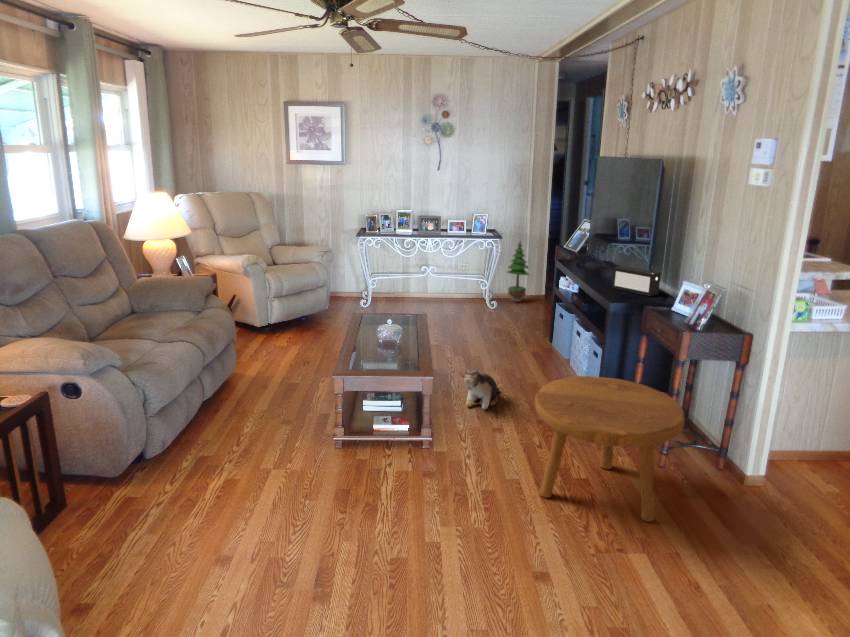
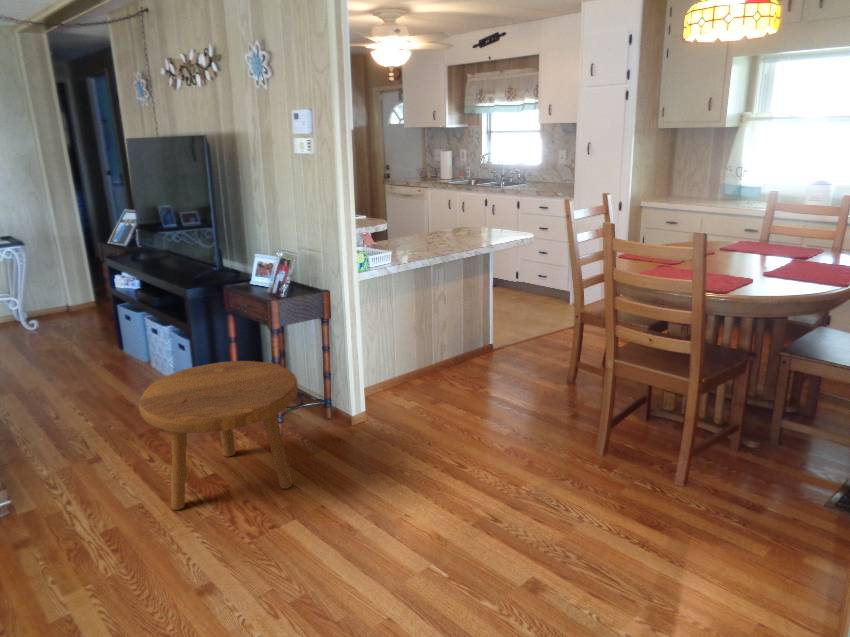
potted tree: present [507,242,528,302] -> none [39,244,71,316]
speaker: present [612,266,661,296] -> none [180,250,232,275]
plush toy: present [460,369,500,409] -> none [20,400,81,449]

